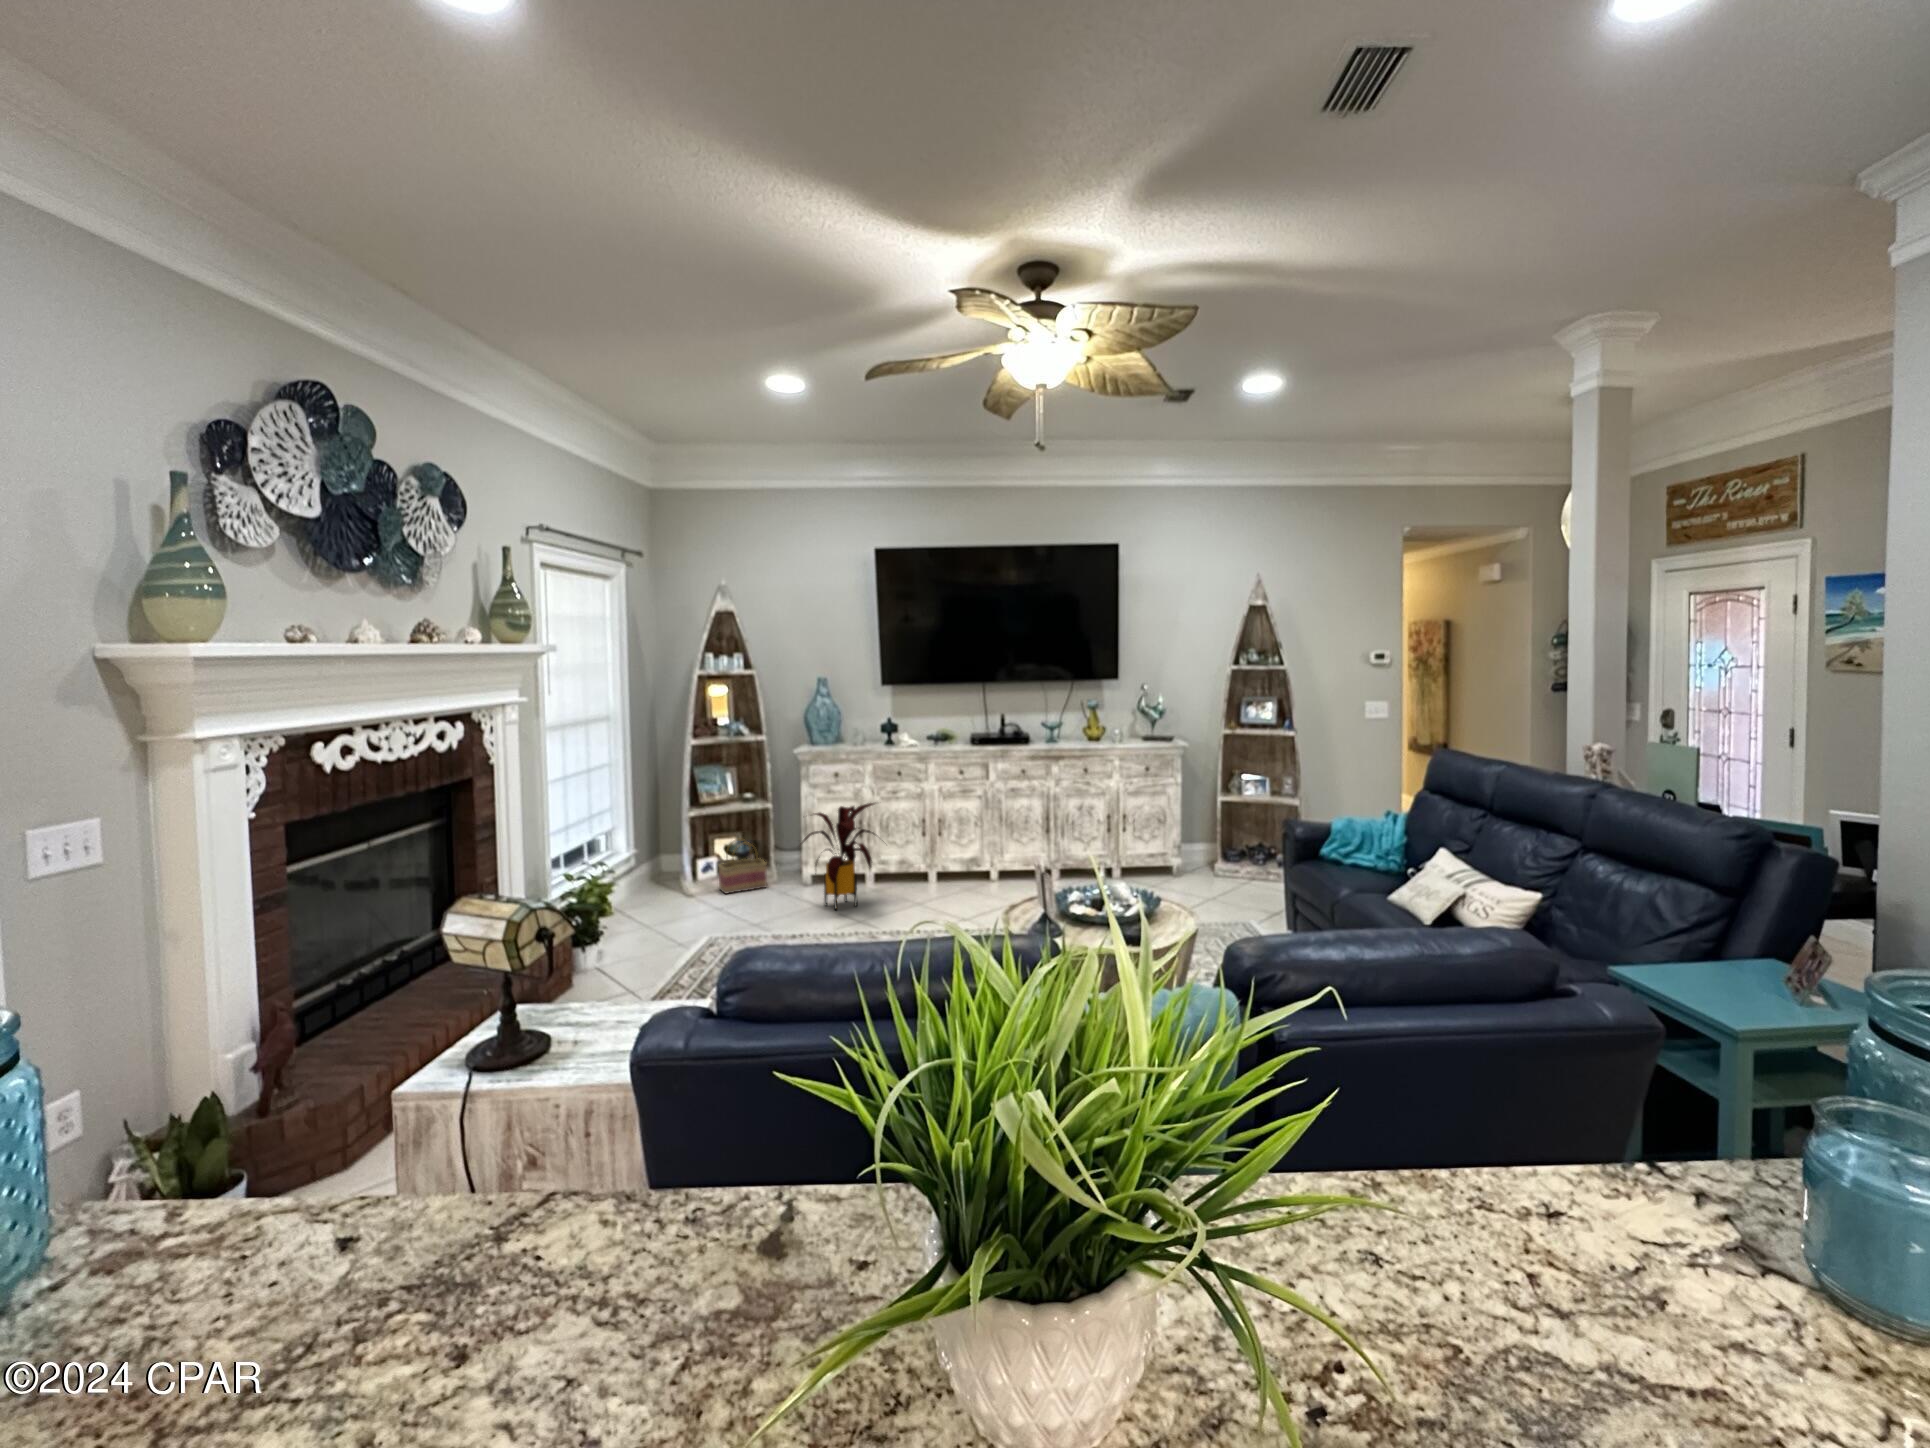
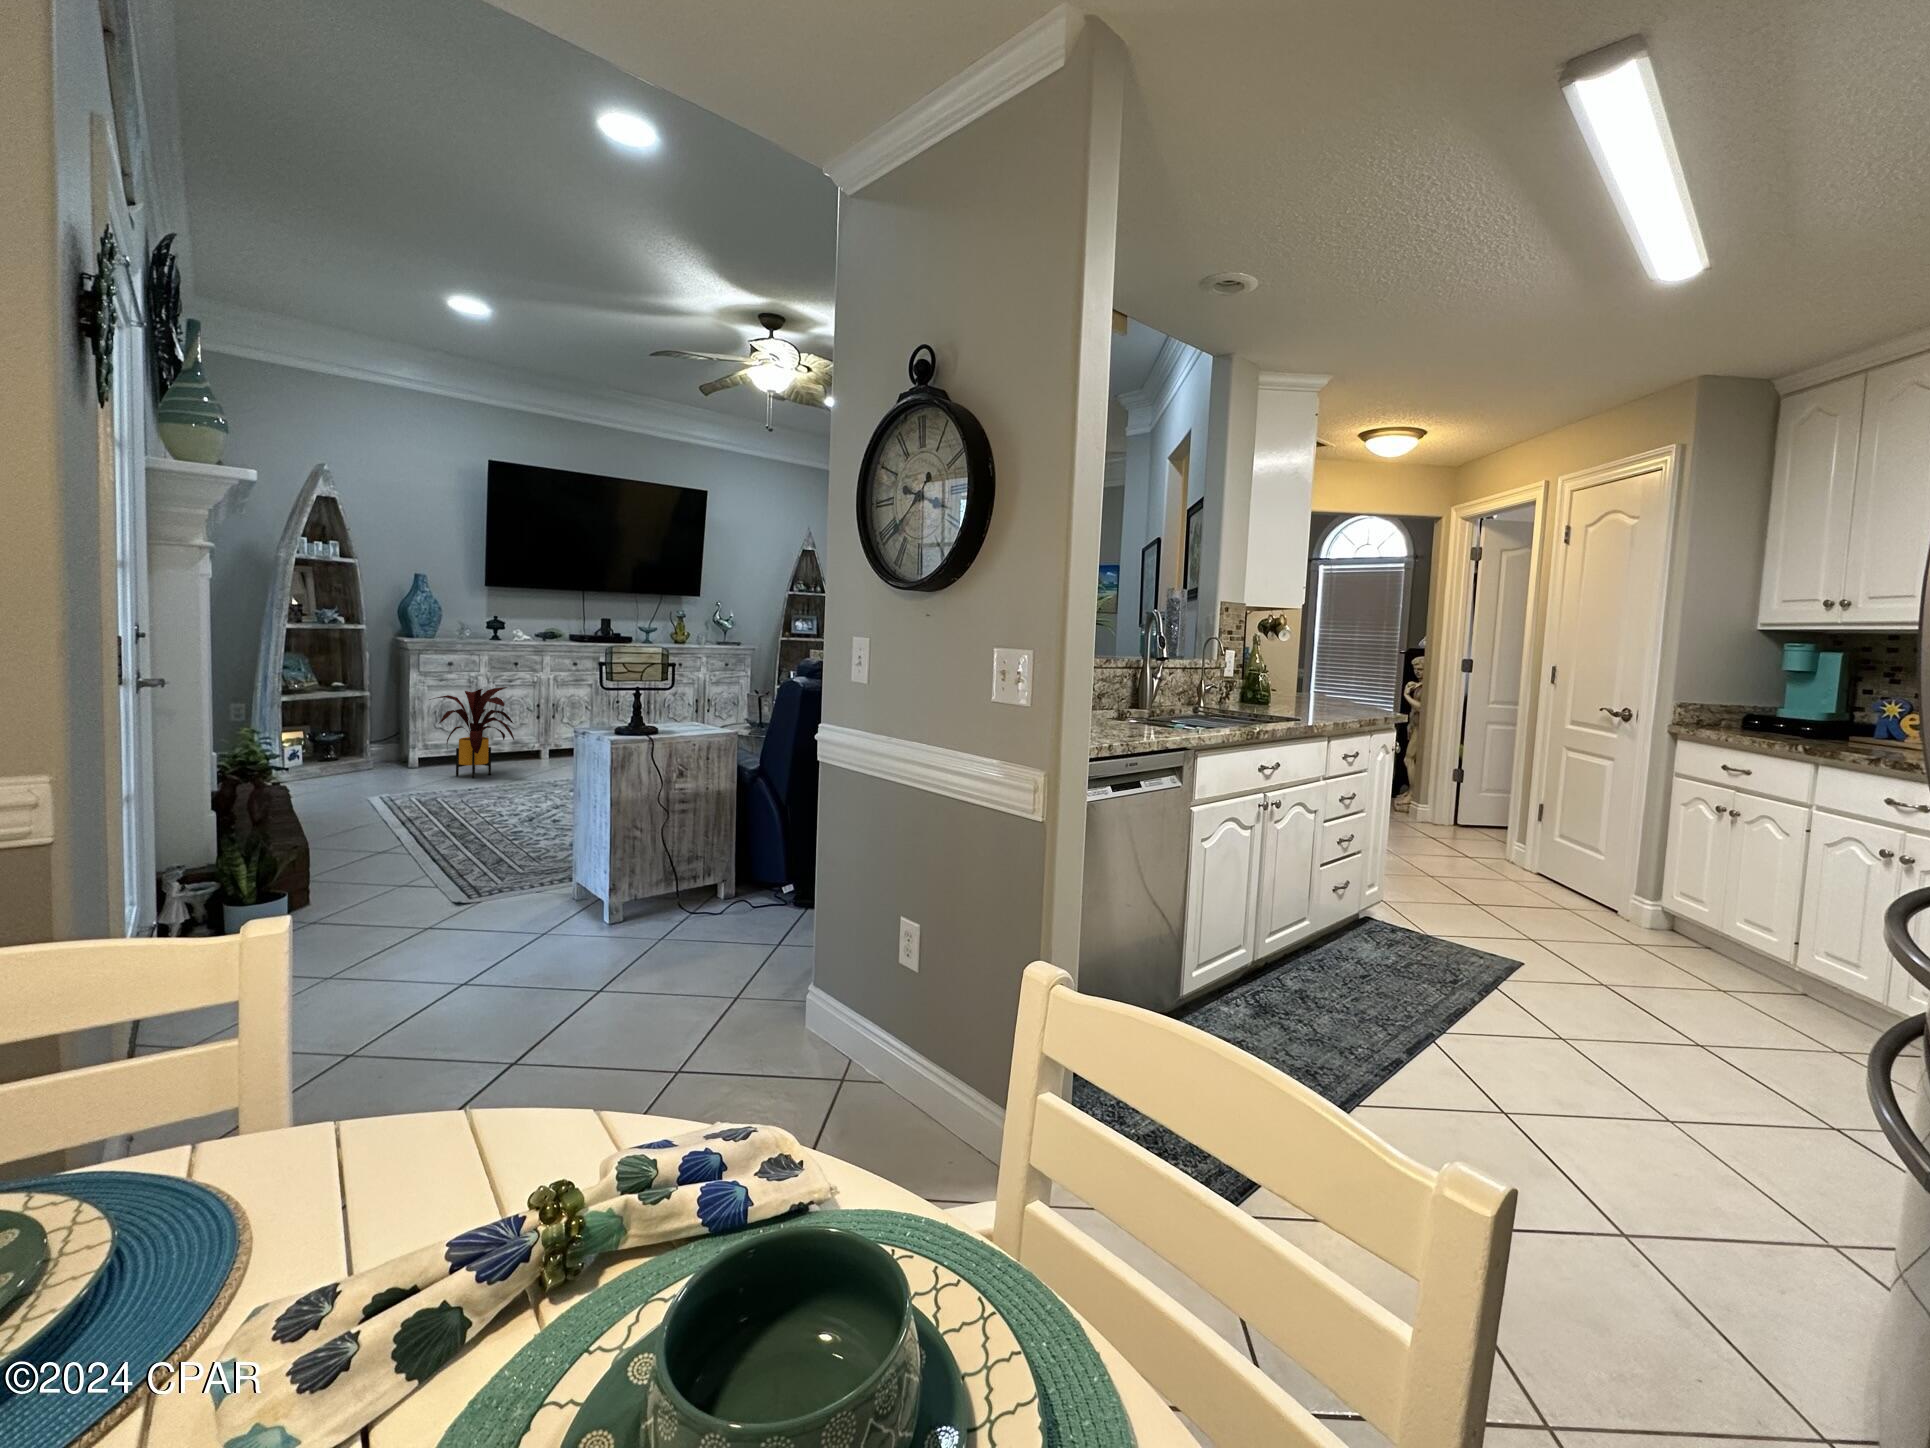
basket: present [719,841,767,893] -> none [309,725,369,776]

